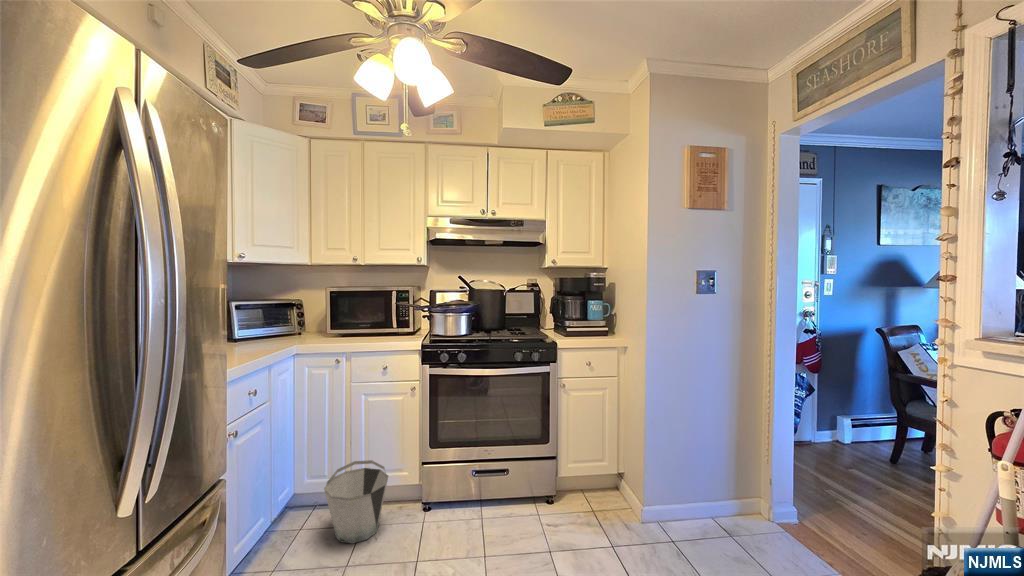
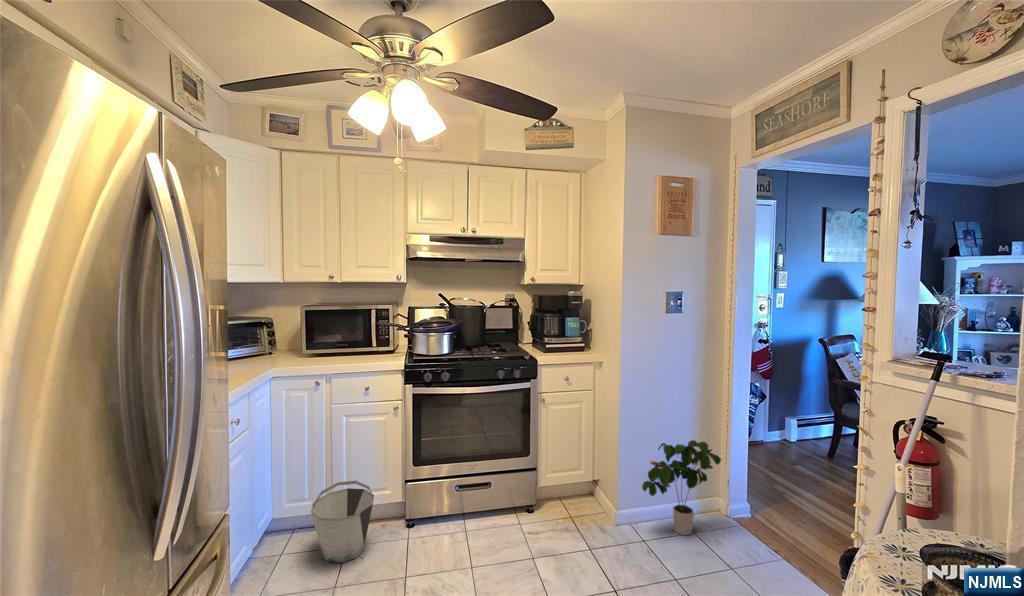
potted plant: none [671,433,761,539] -> present [642,440,721,535]

